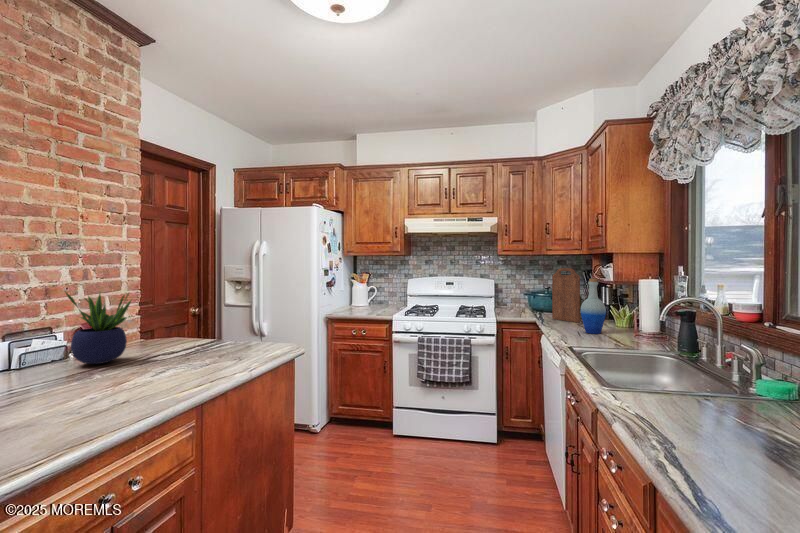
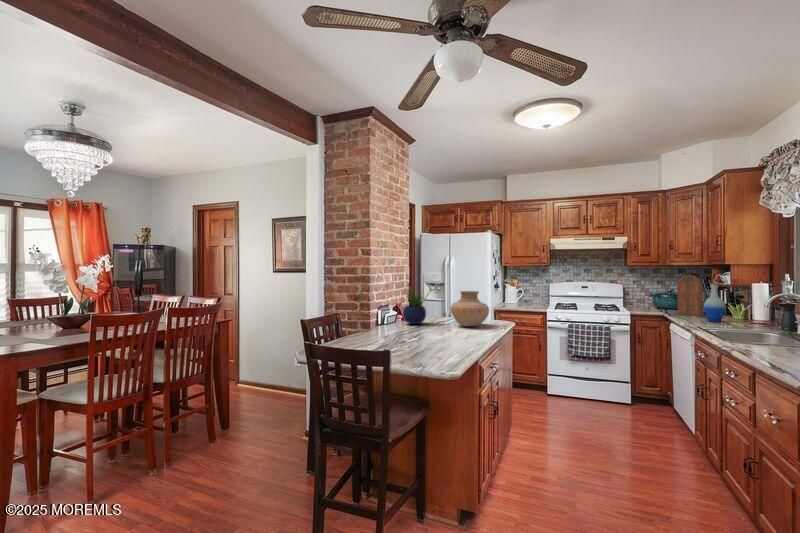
vase: none [153,299,234,367] -> present [450,291,489,326]

